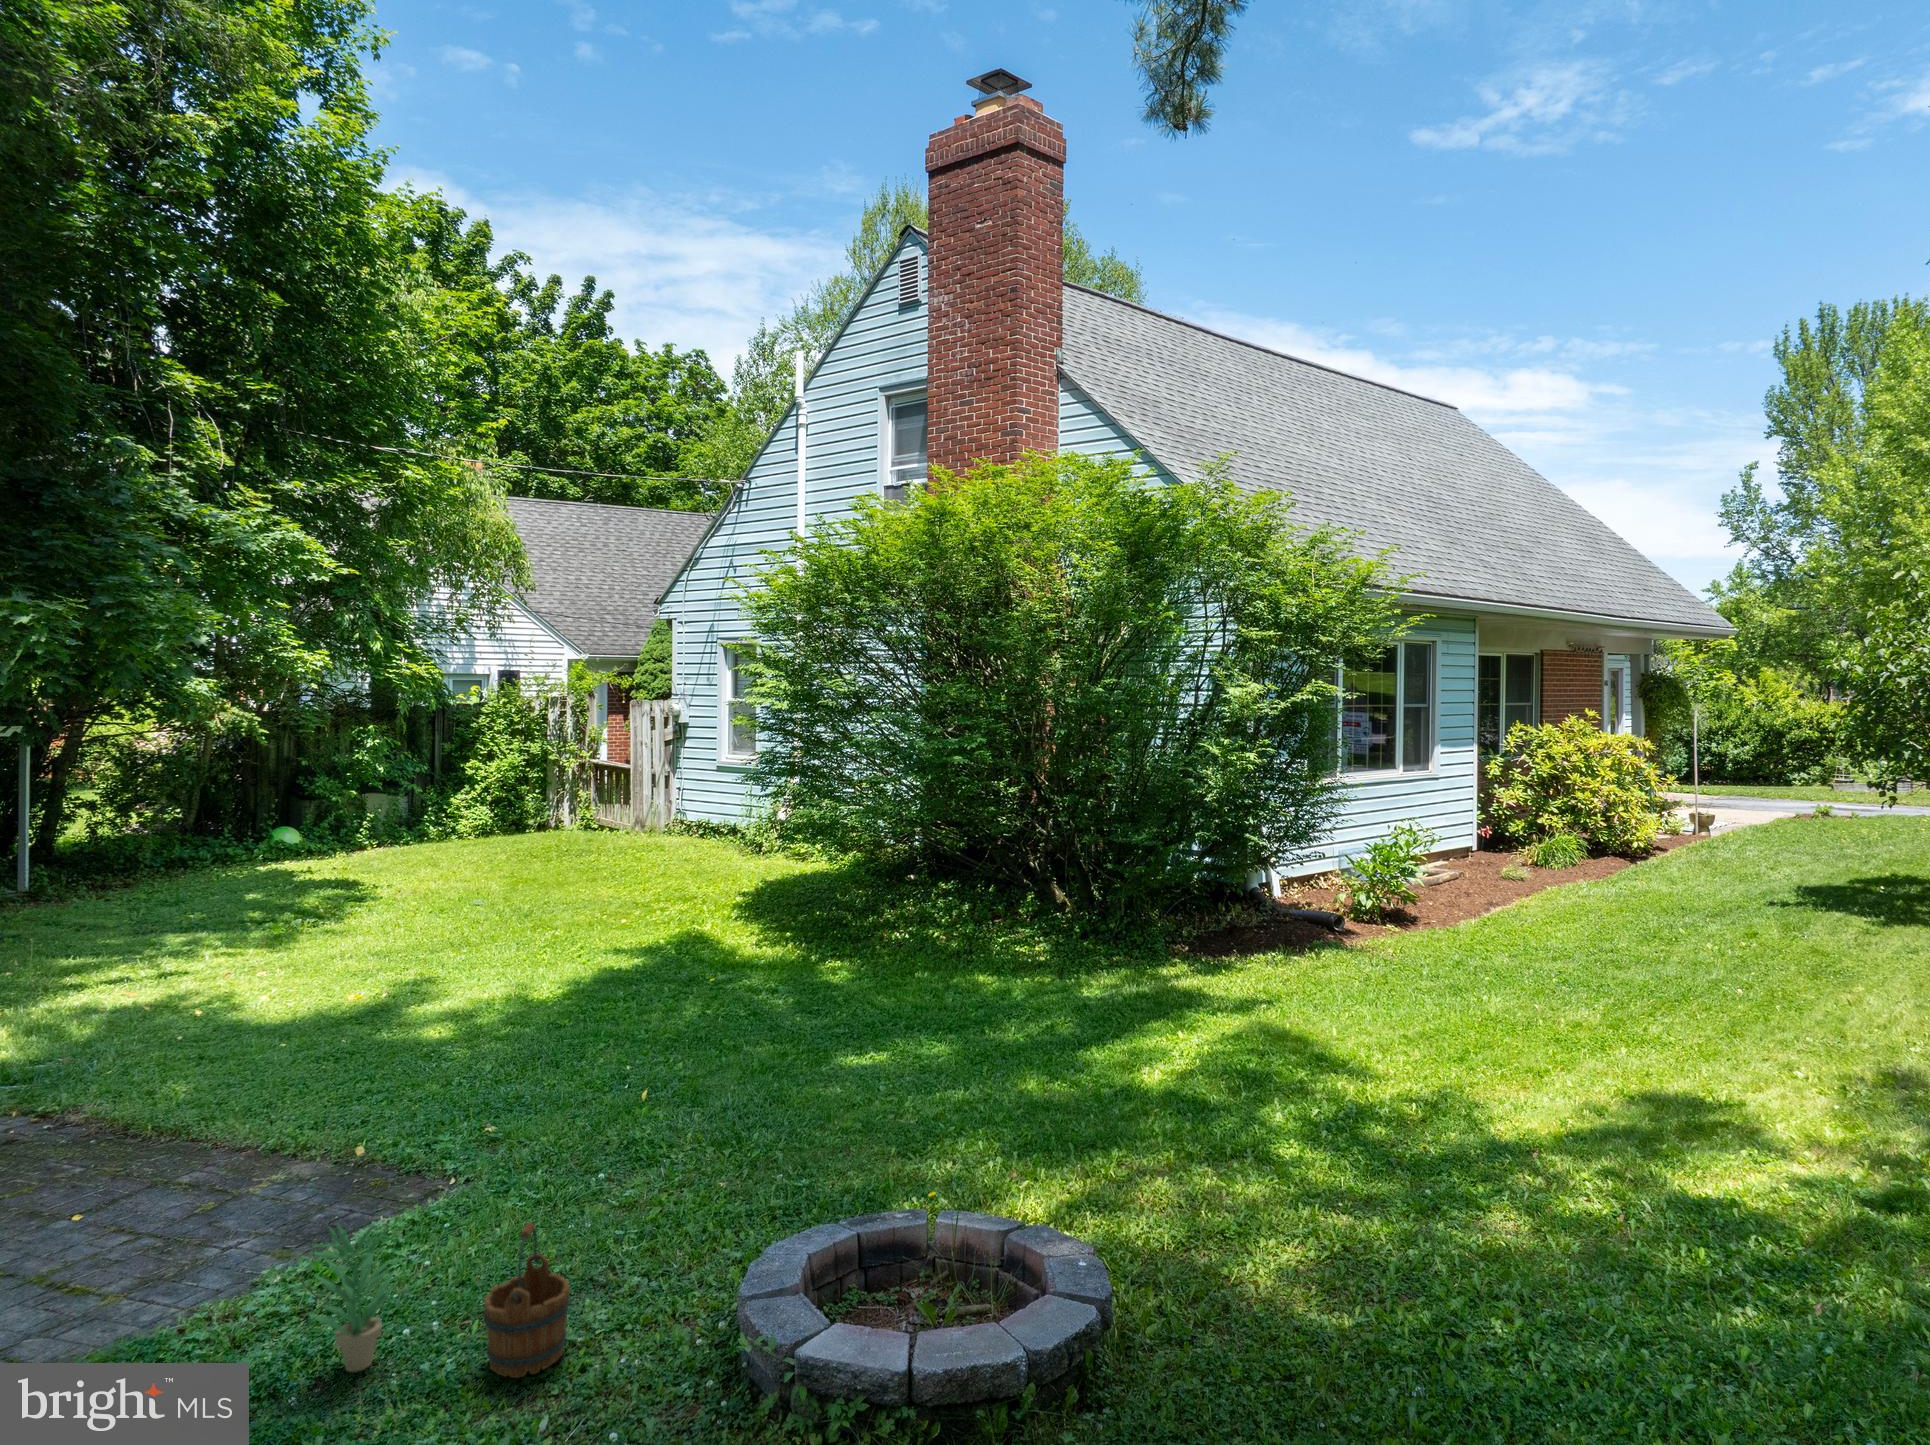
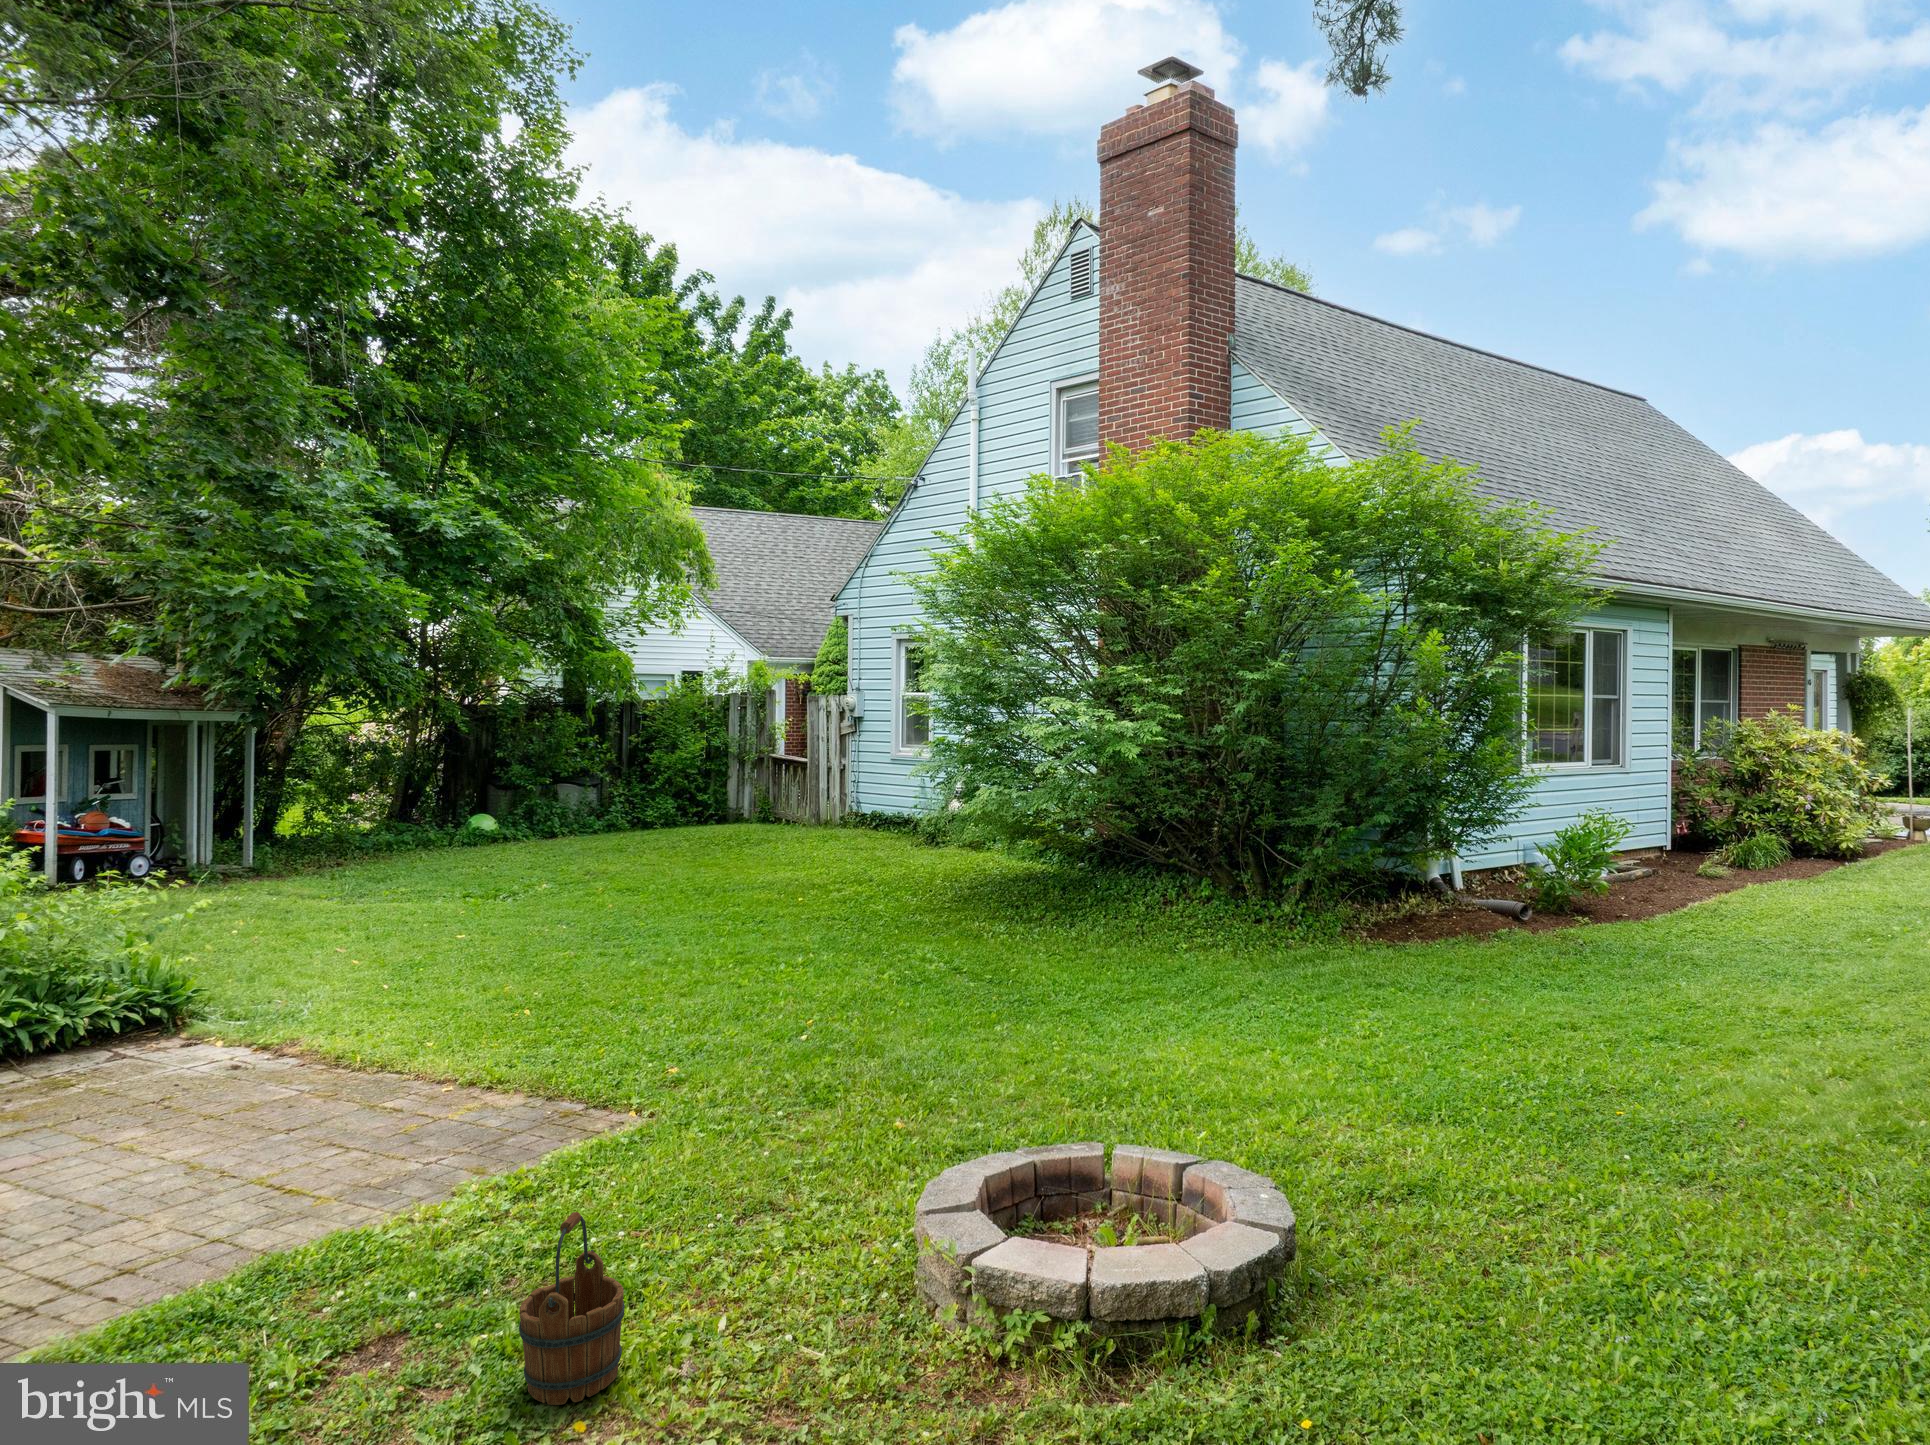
potted plant: present [311,1224,395,1372] -> none [317,1200,433,1385]

